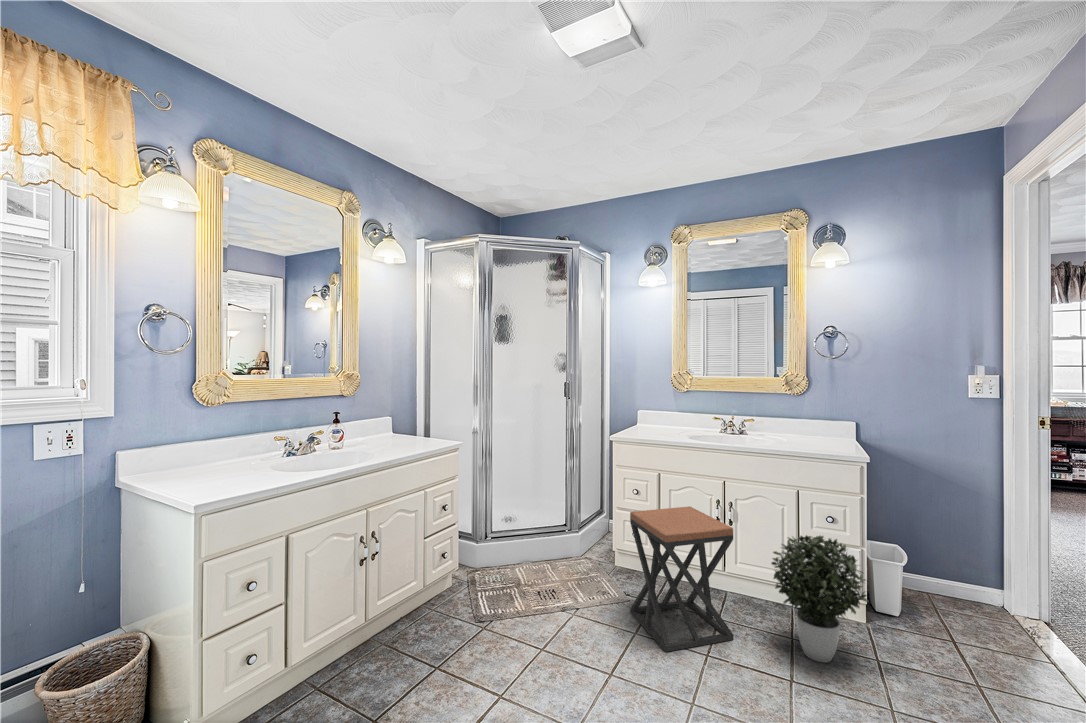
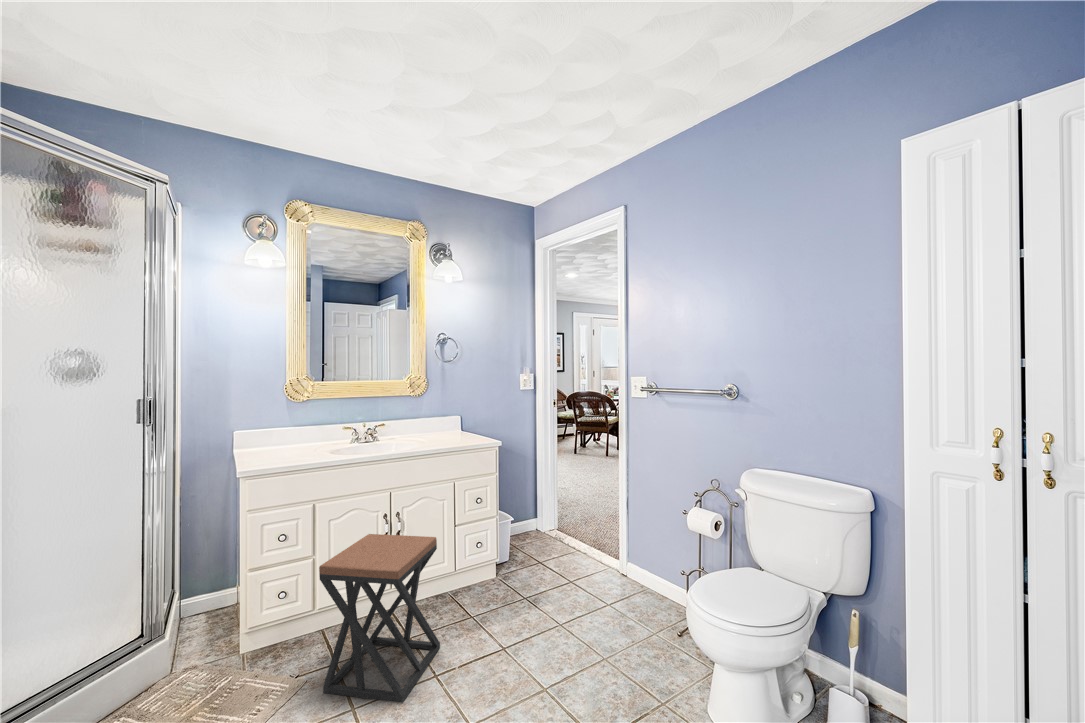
potted plant: present [771,535,869,662] -> none [460,515,532,624]

